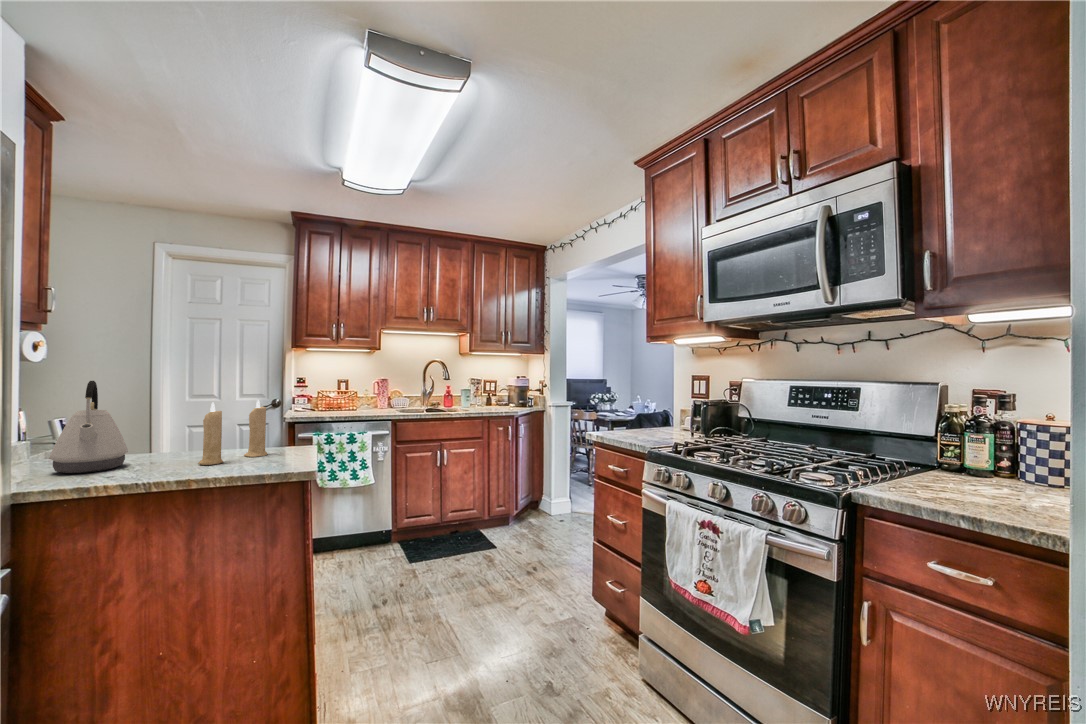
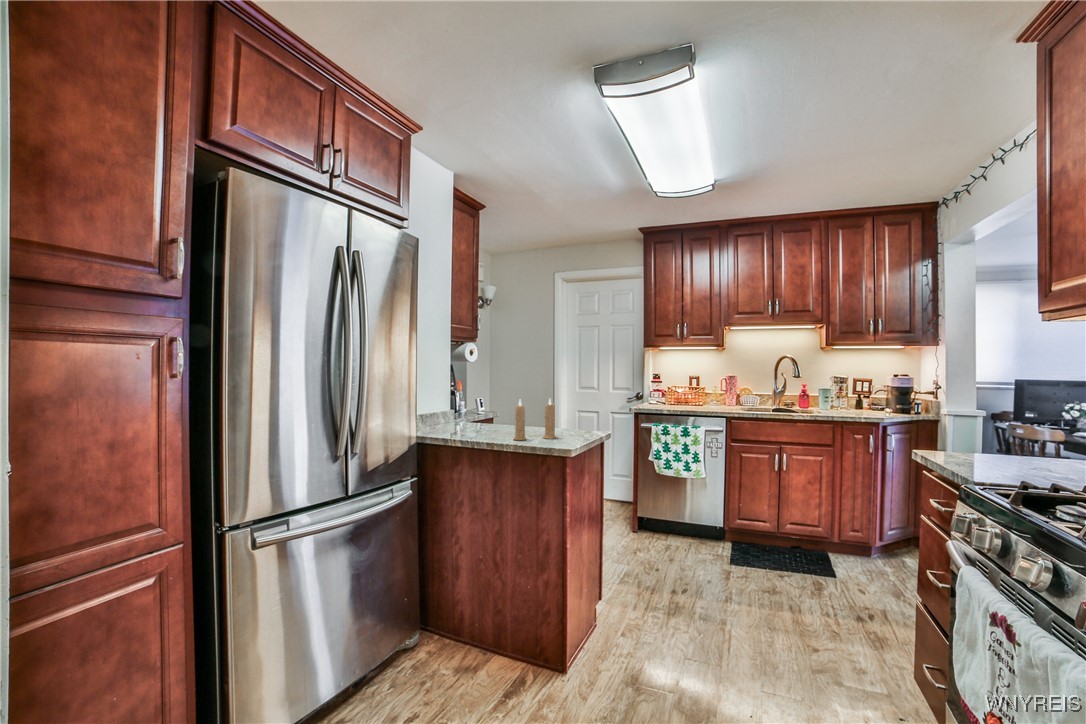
kettle: present [50,381,128,473] -> none [455,382,488,436]

